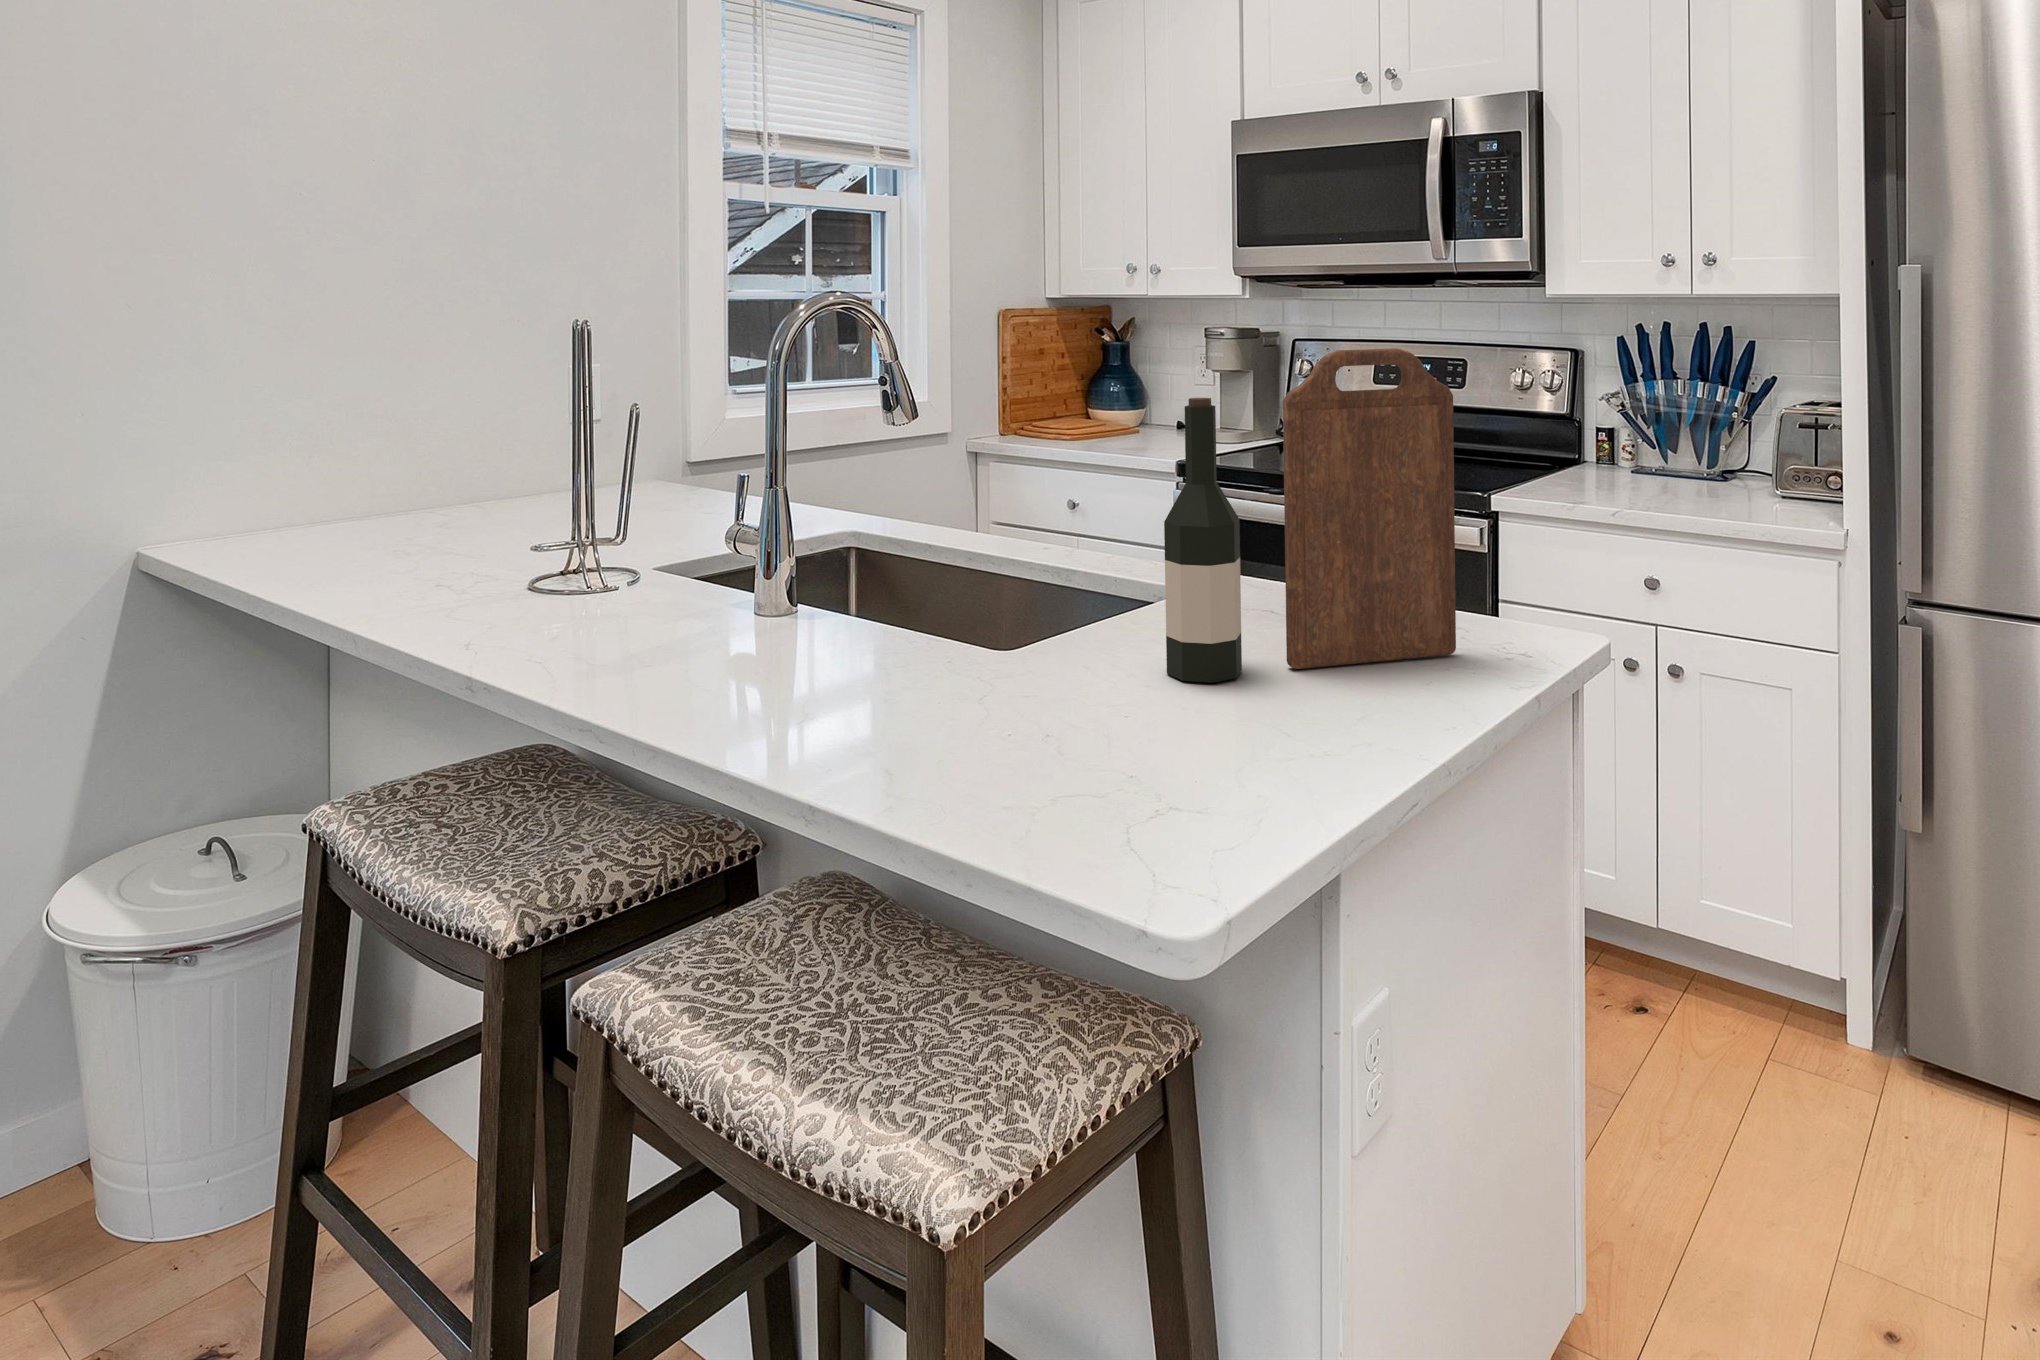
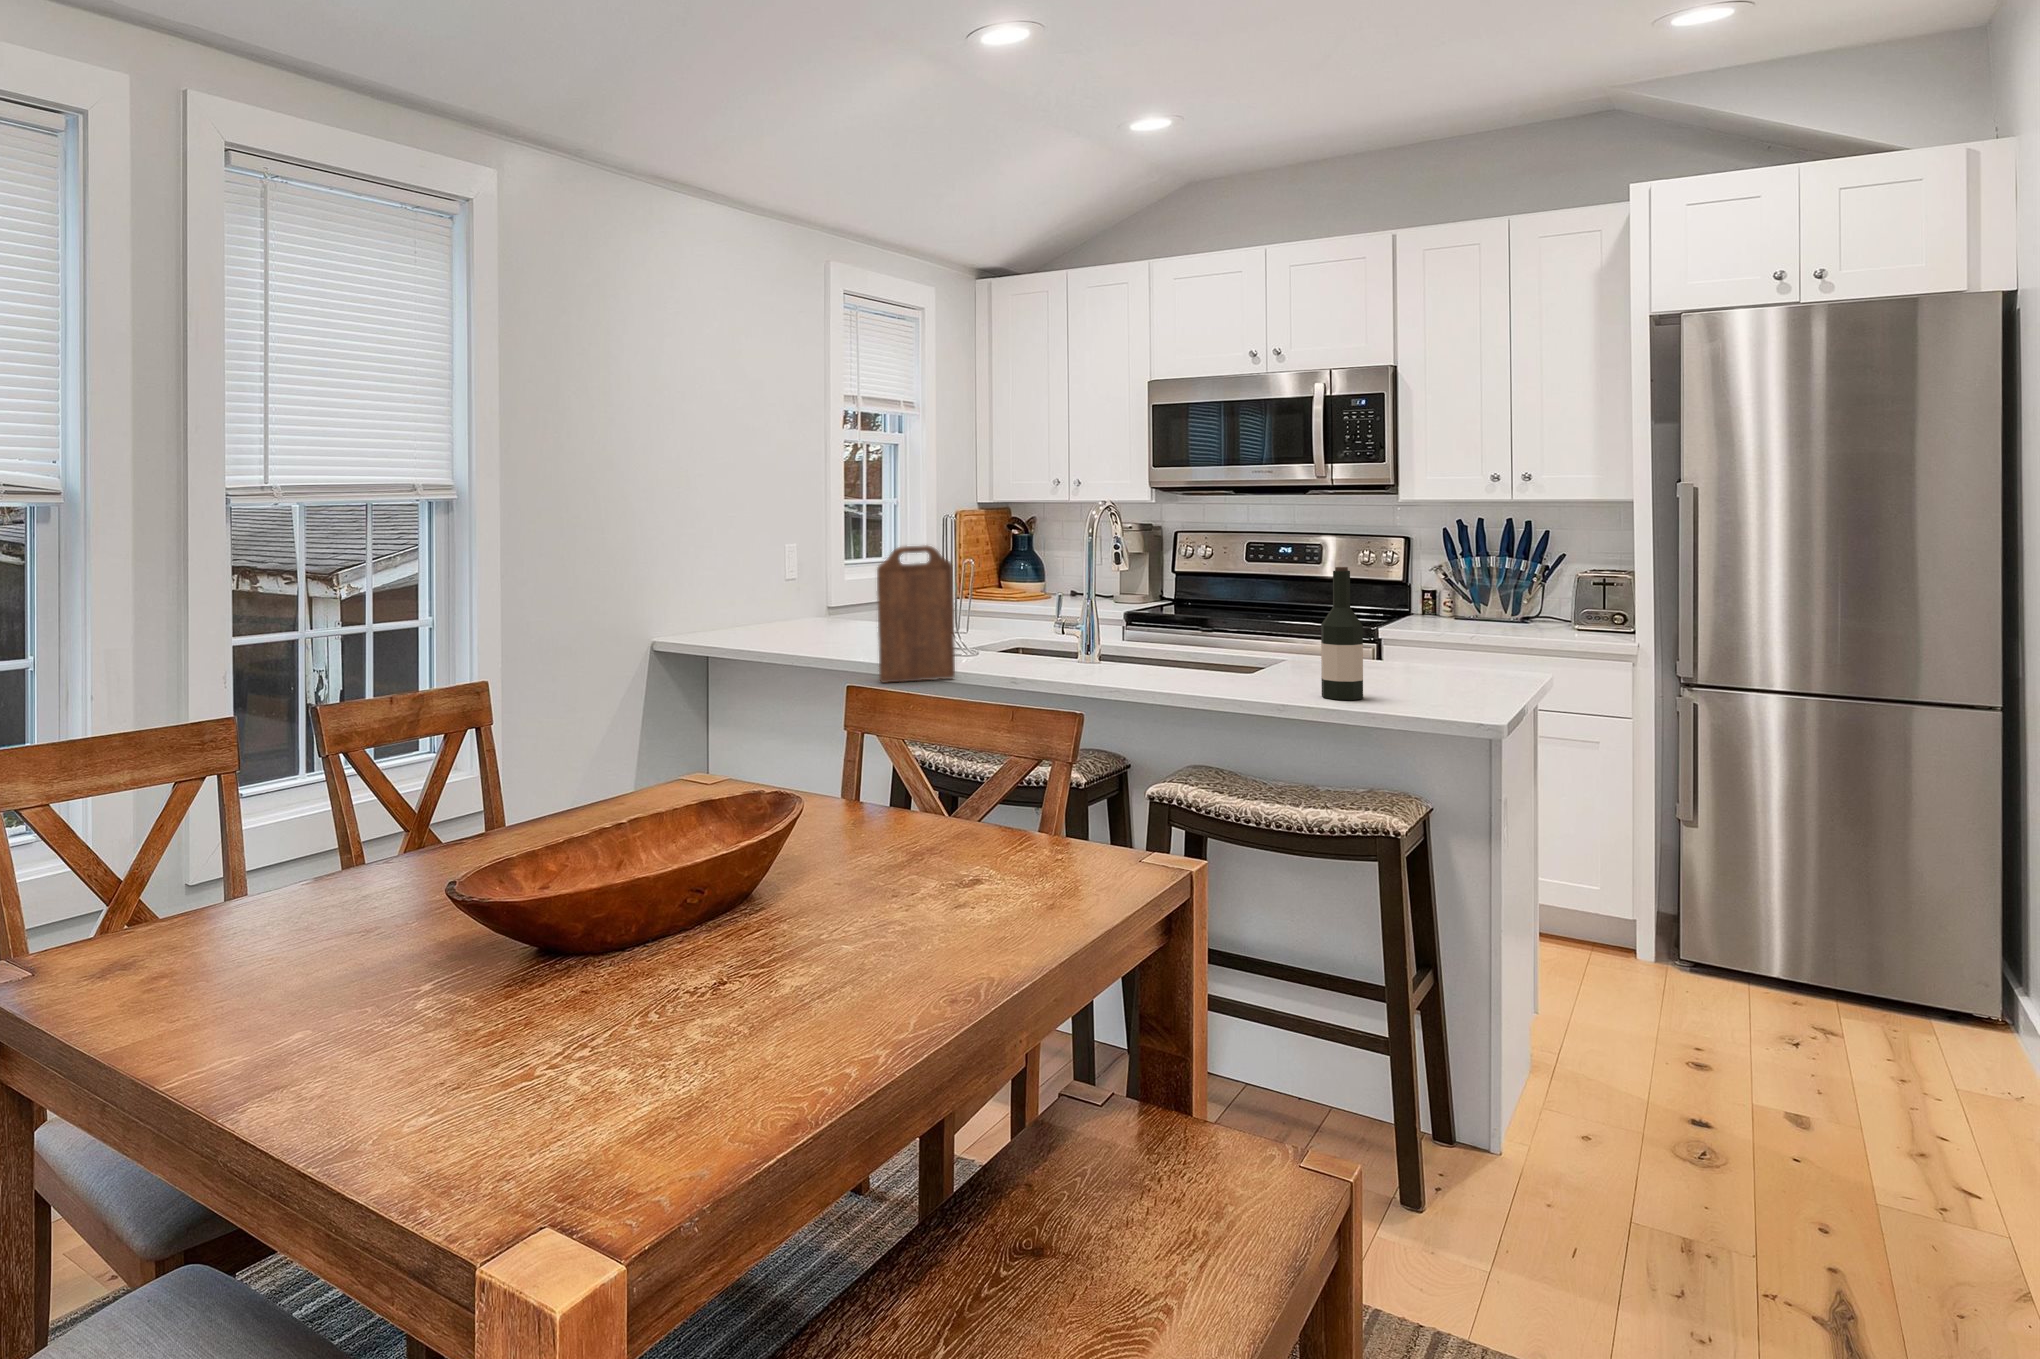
cutting board: present [1283,348,1456,669] -> present [877,545,955,683]

